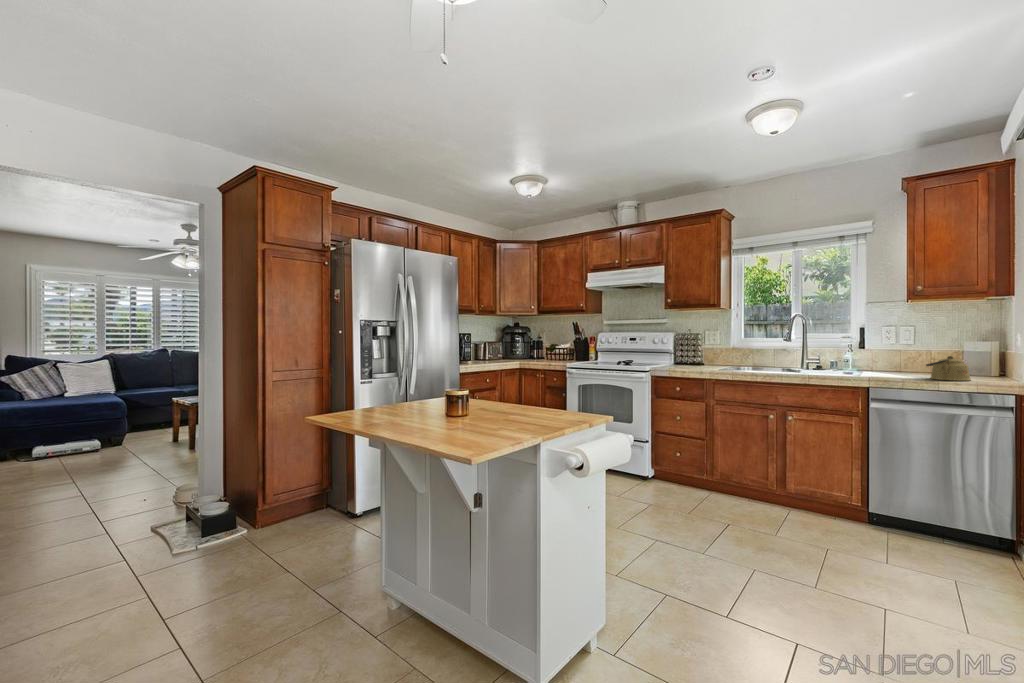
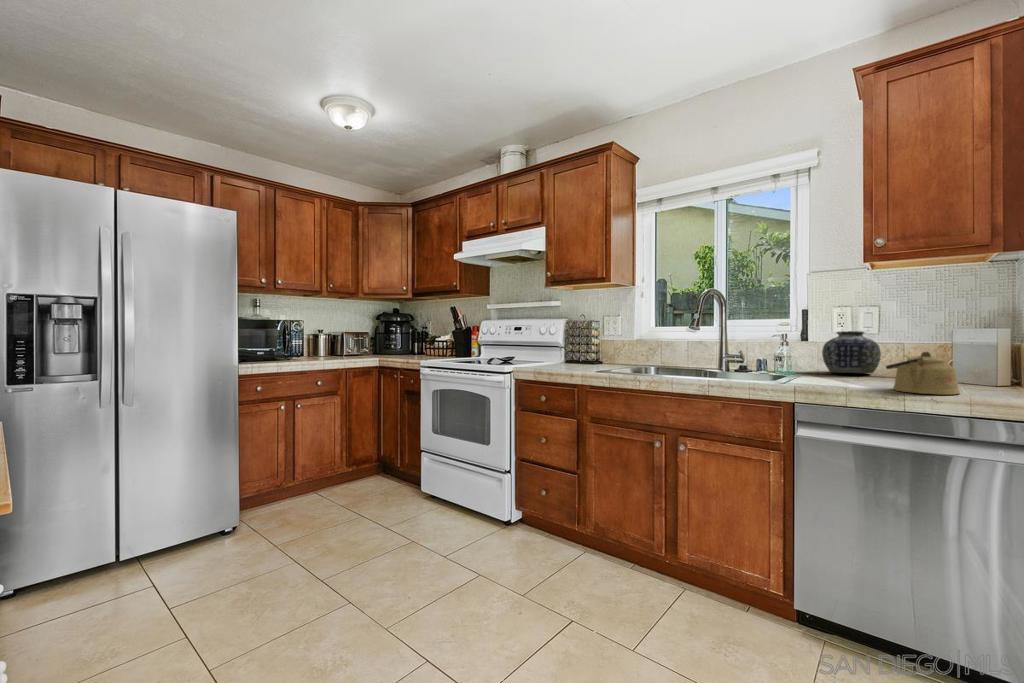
vase: none [877,343,917,370] -> present [822,331,881,373]

